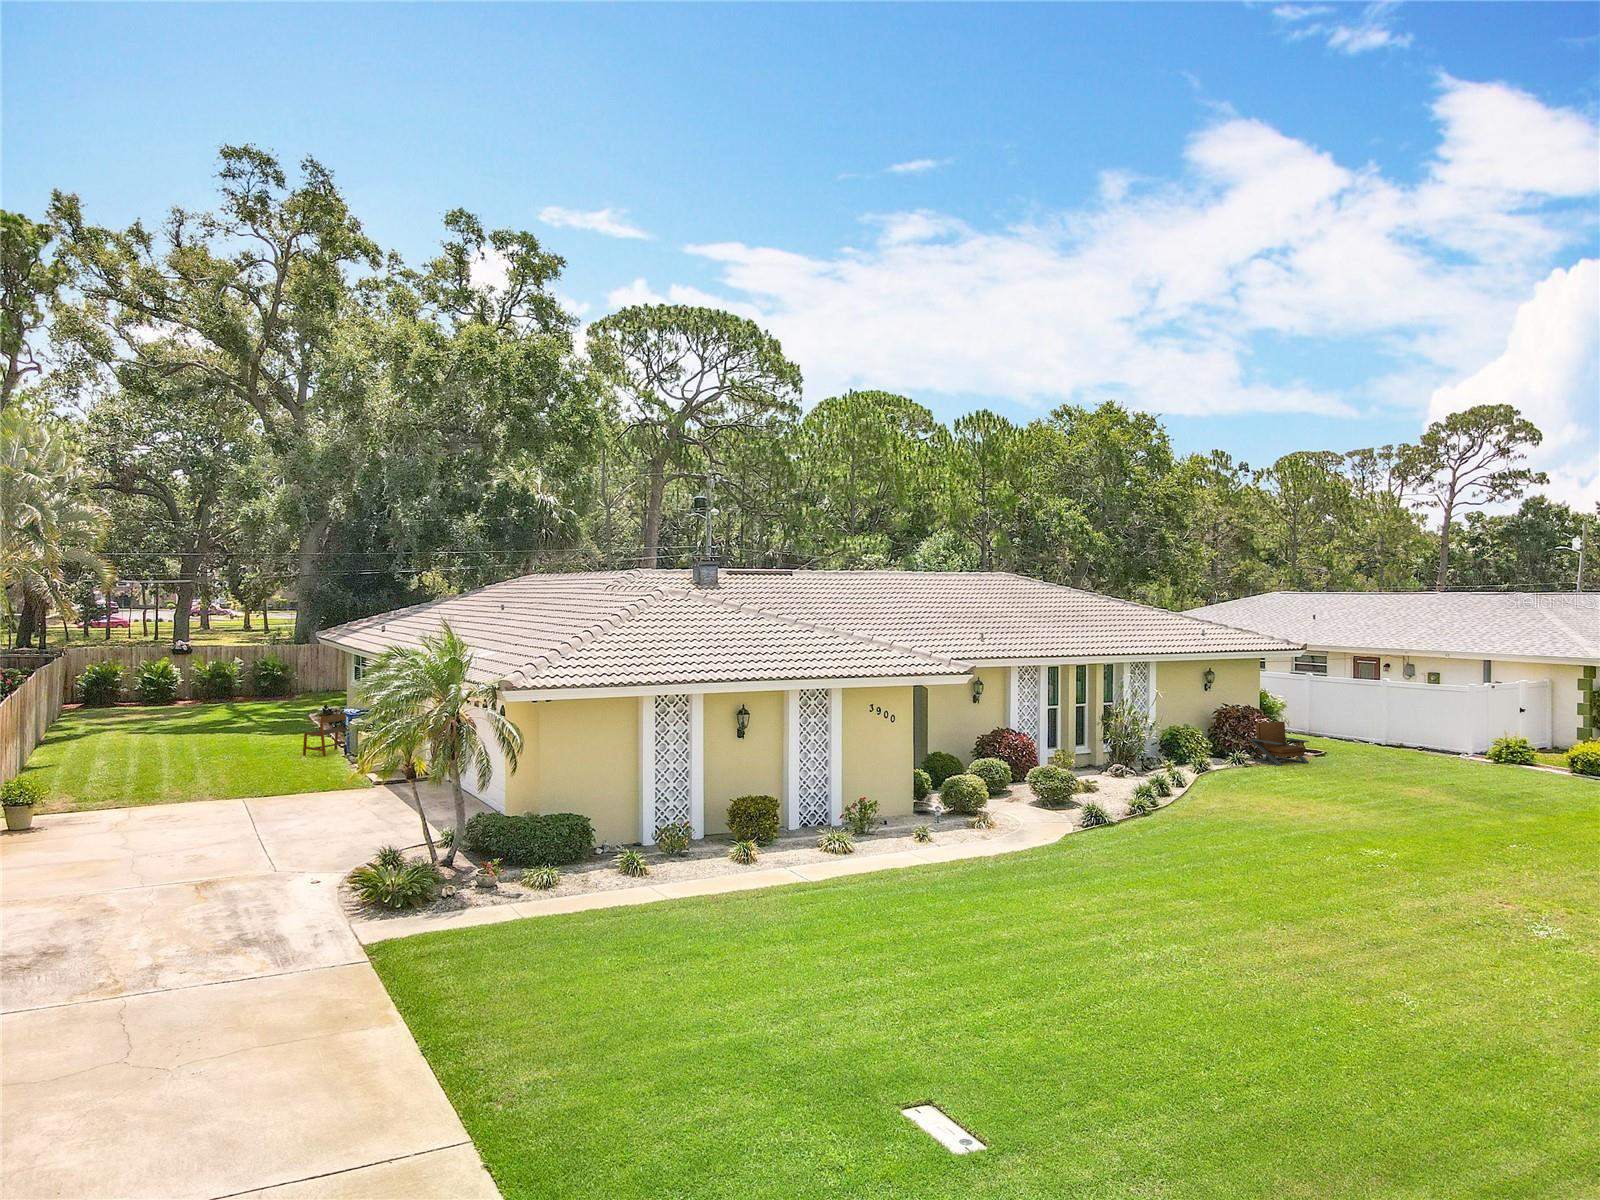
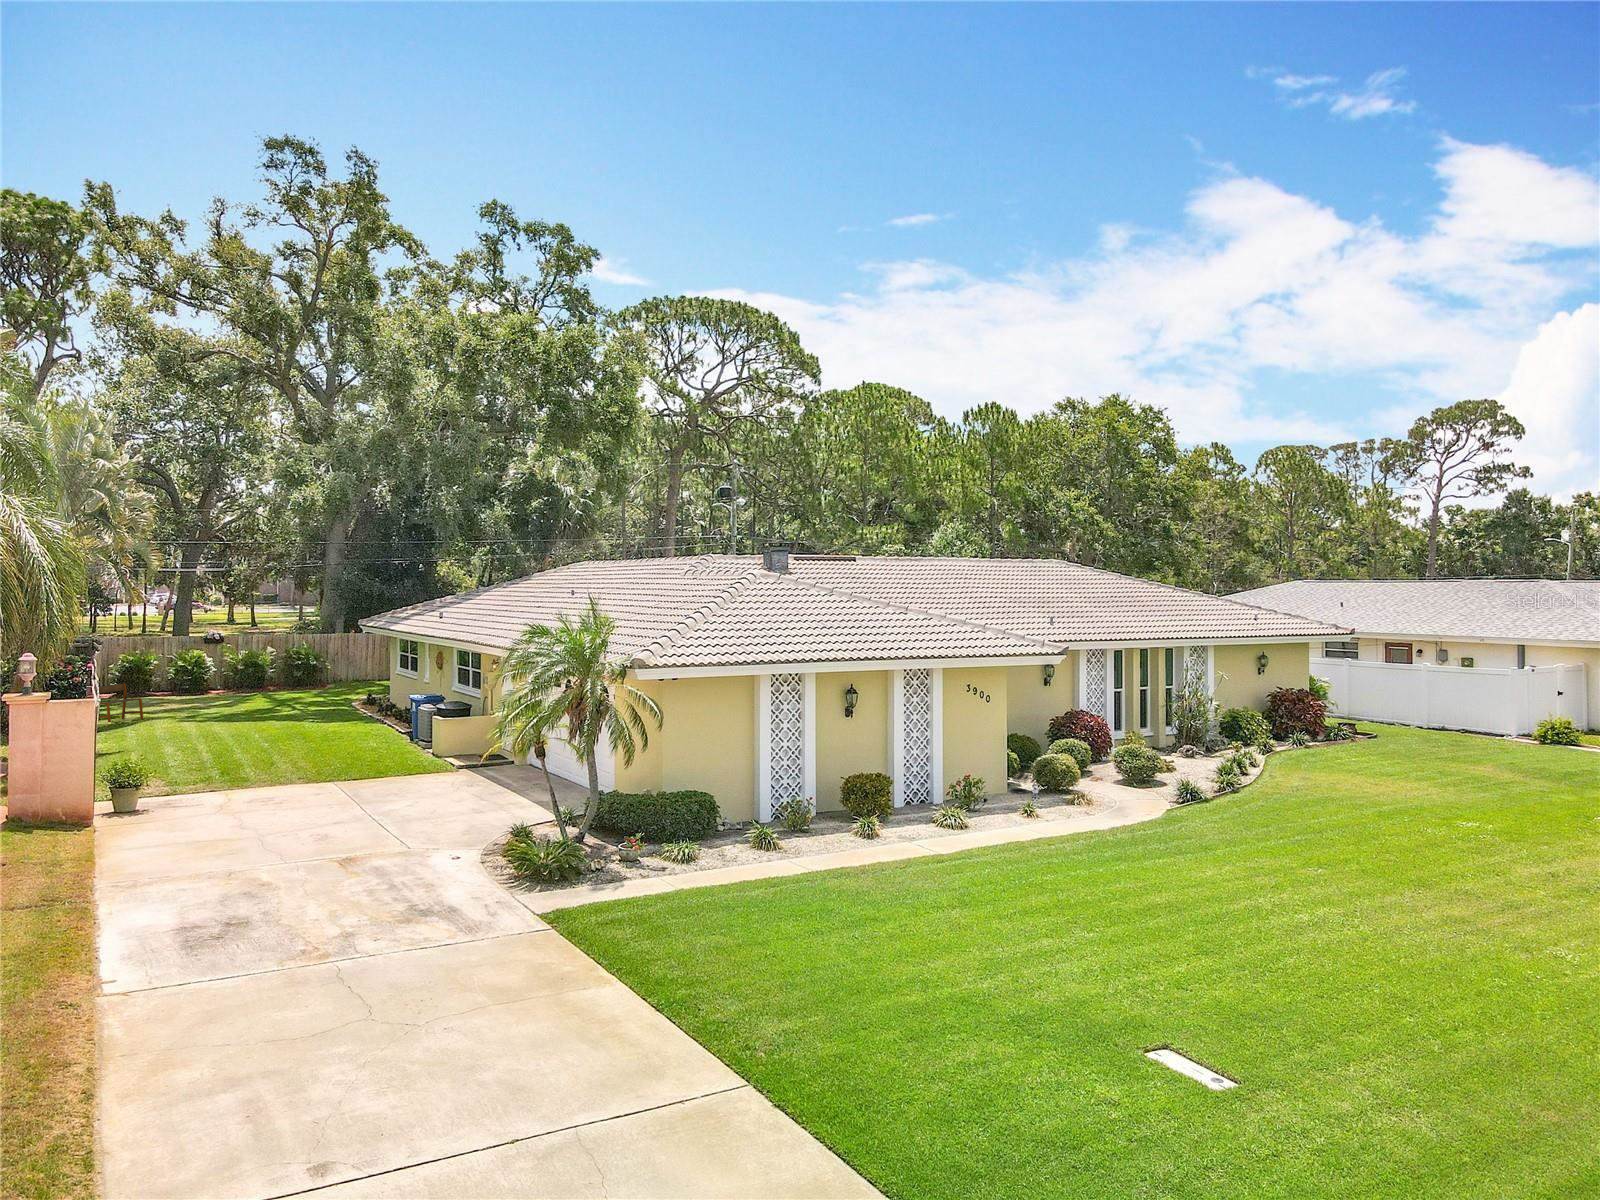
bench: present [303,712,352,757] -> present [97,683,143,722]
lounge chair: present [1250,721,1309,766] -> none [1306,703,1365,746]

